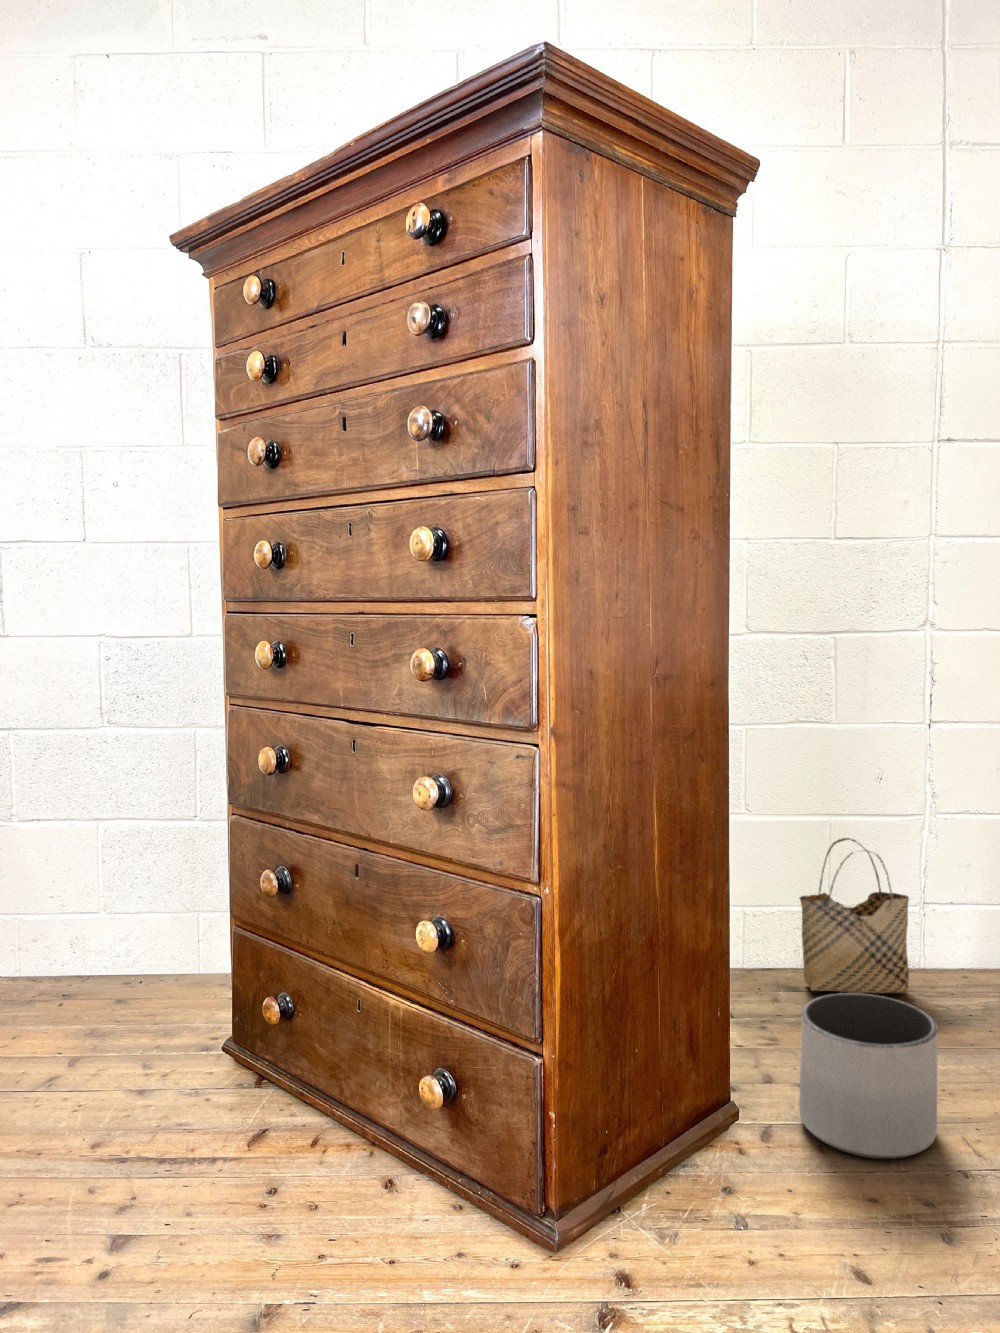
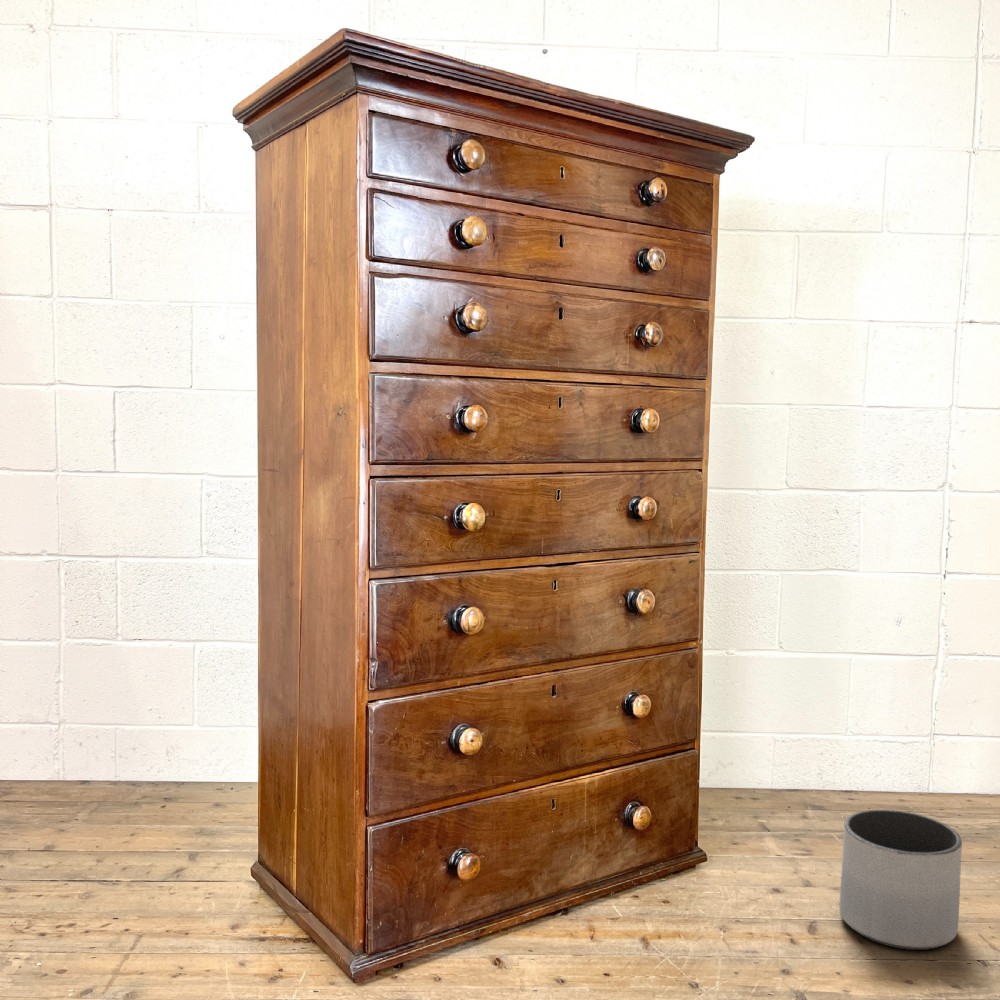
woven basket: present [799,838,909,993] -> none [827,675,924,813]

